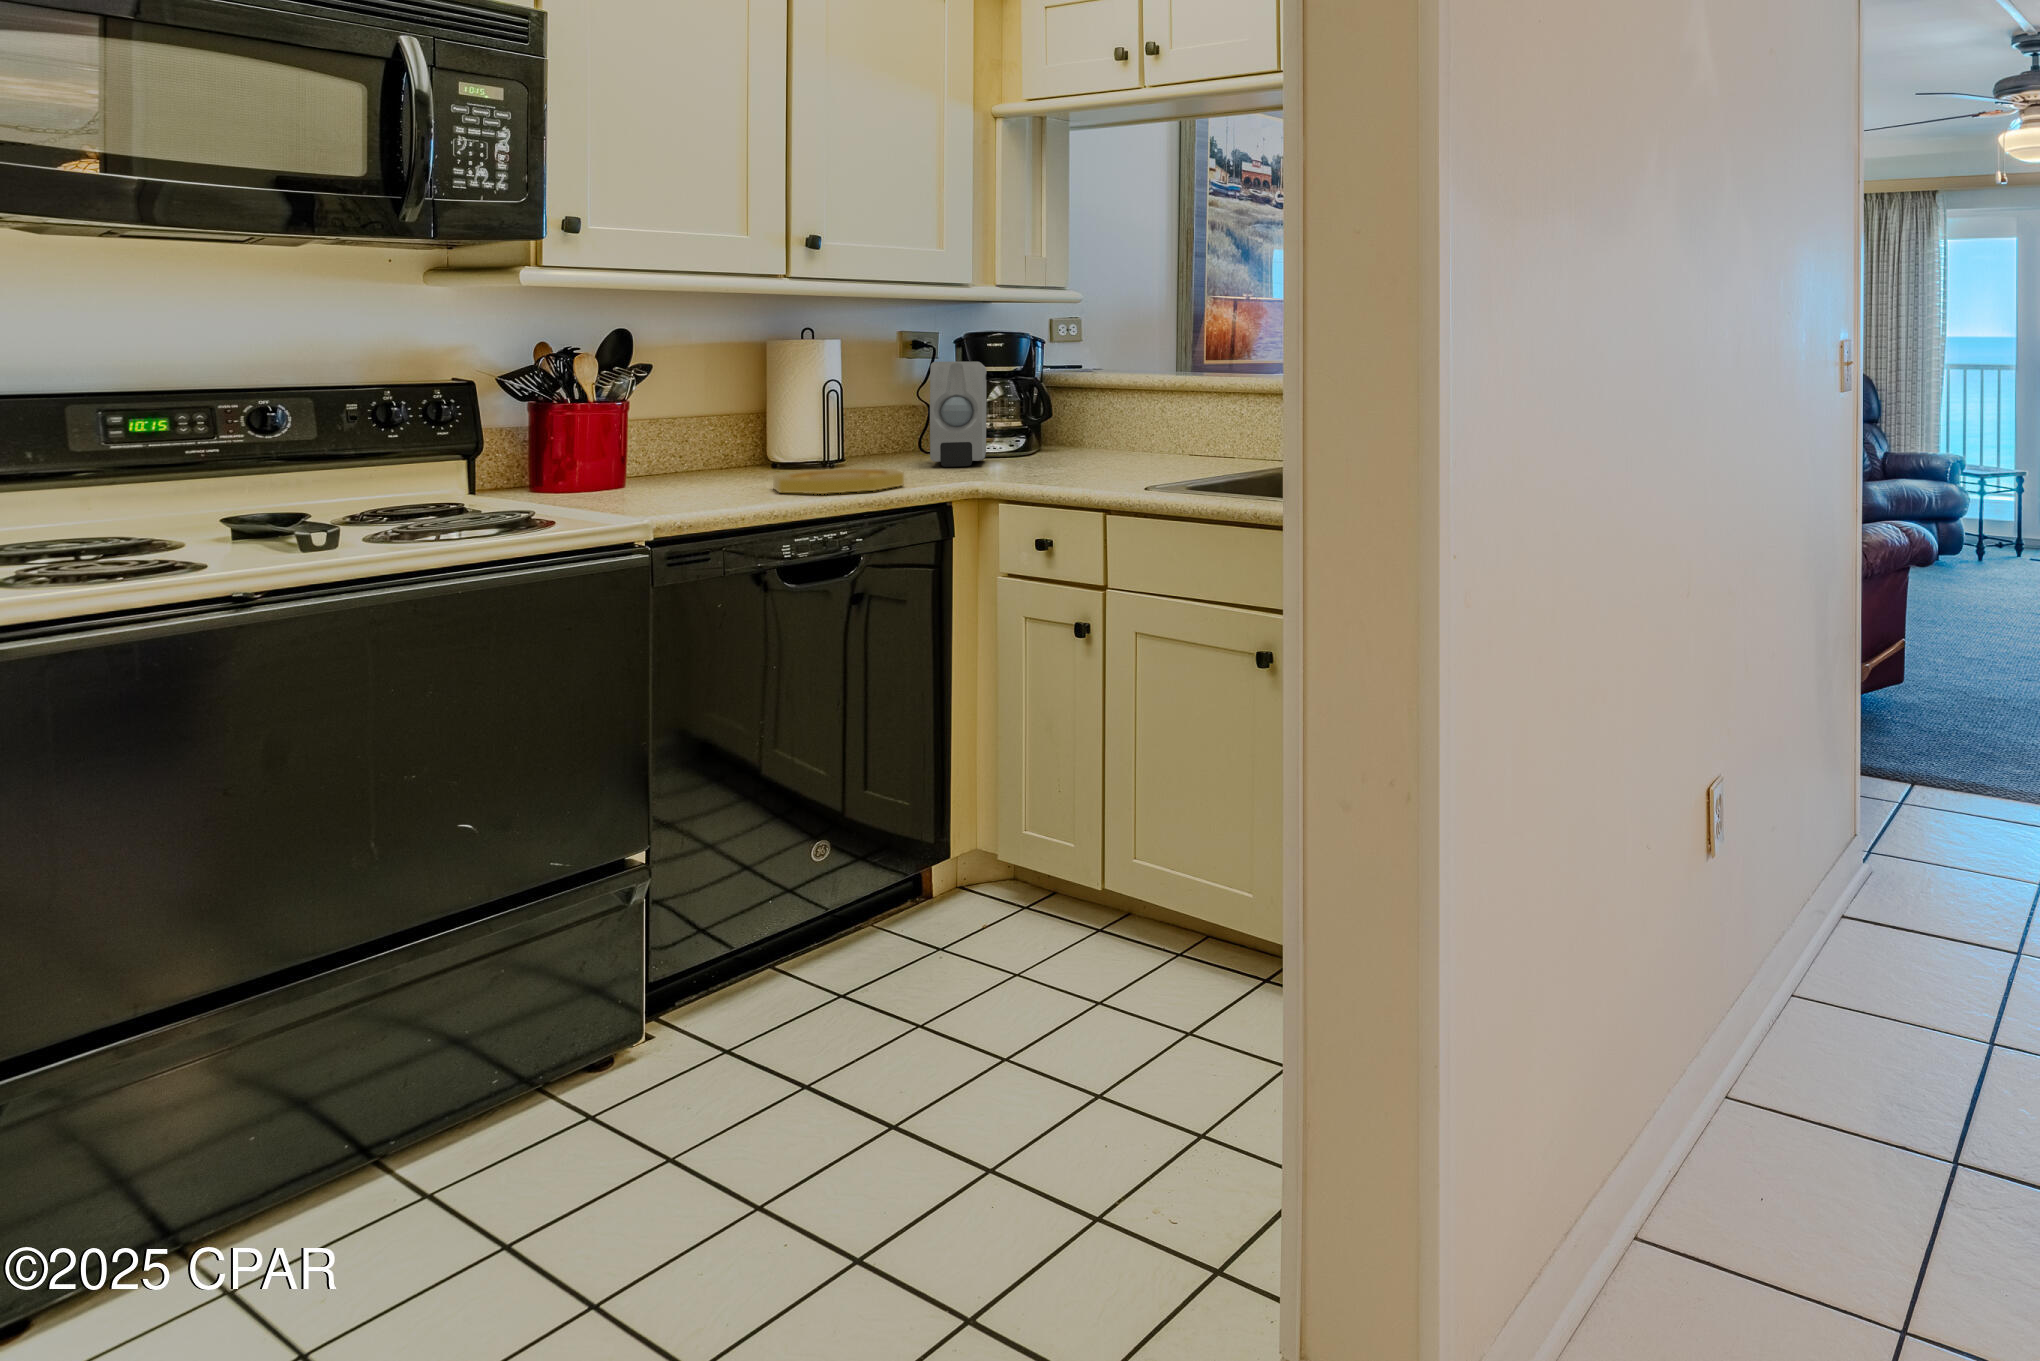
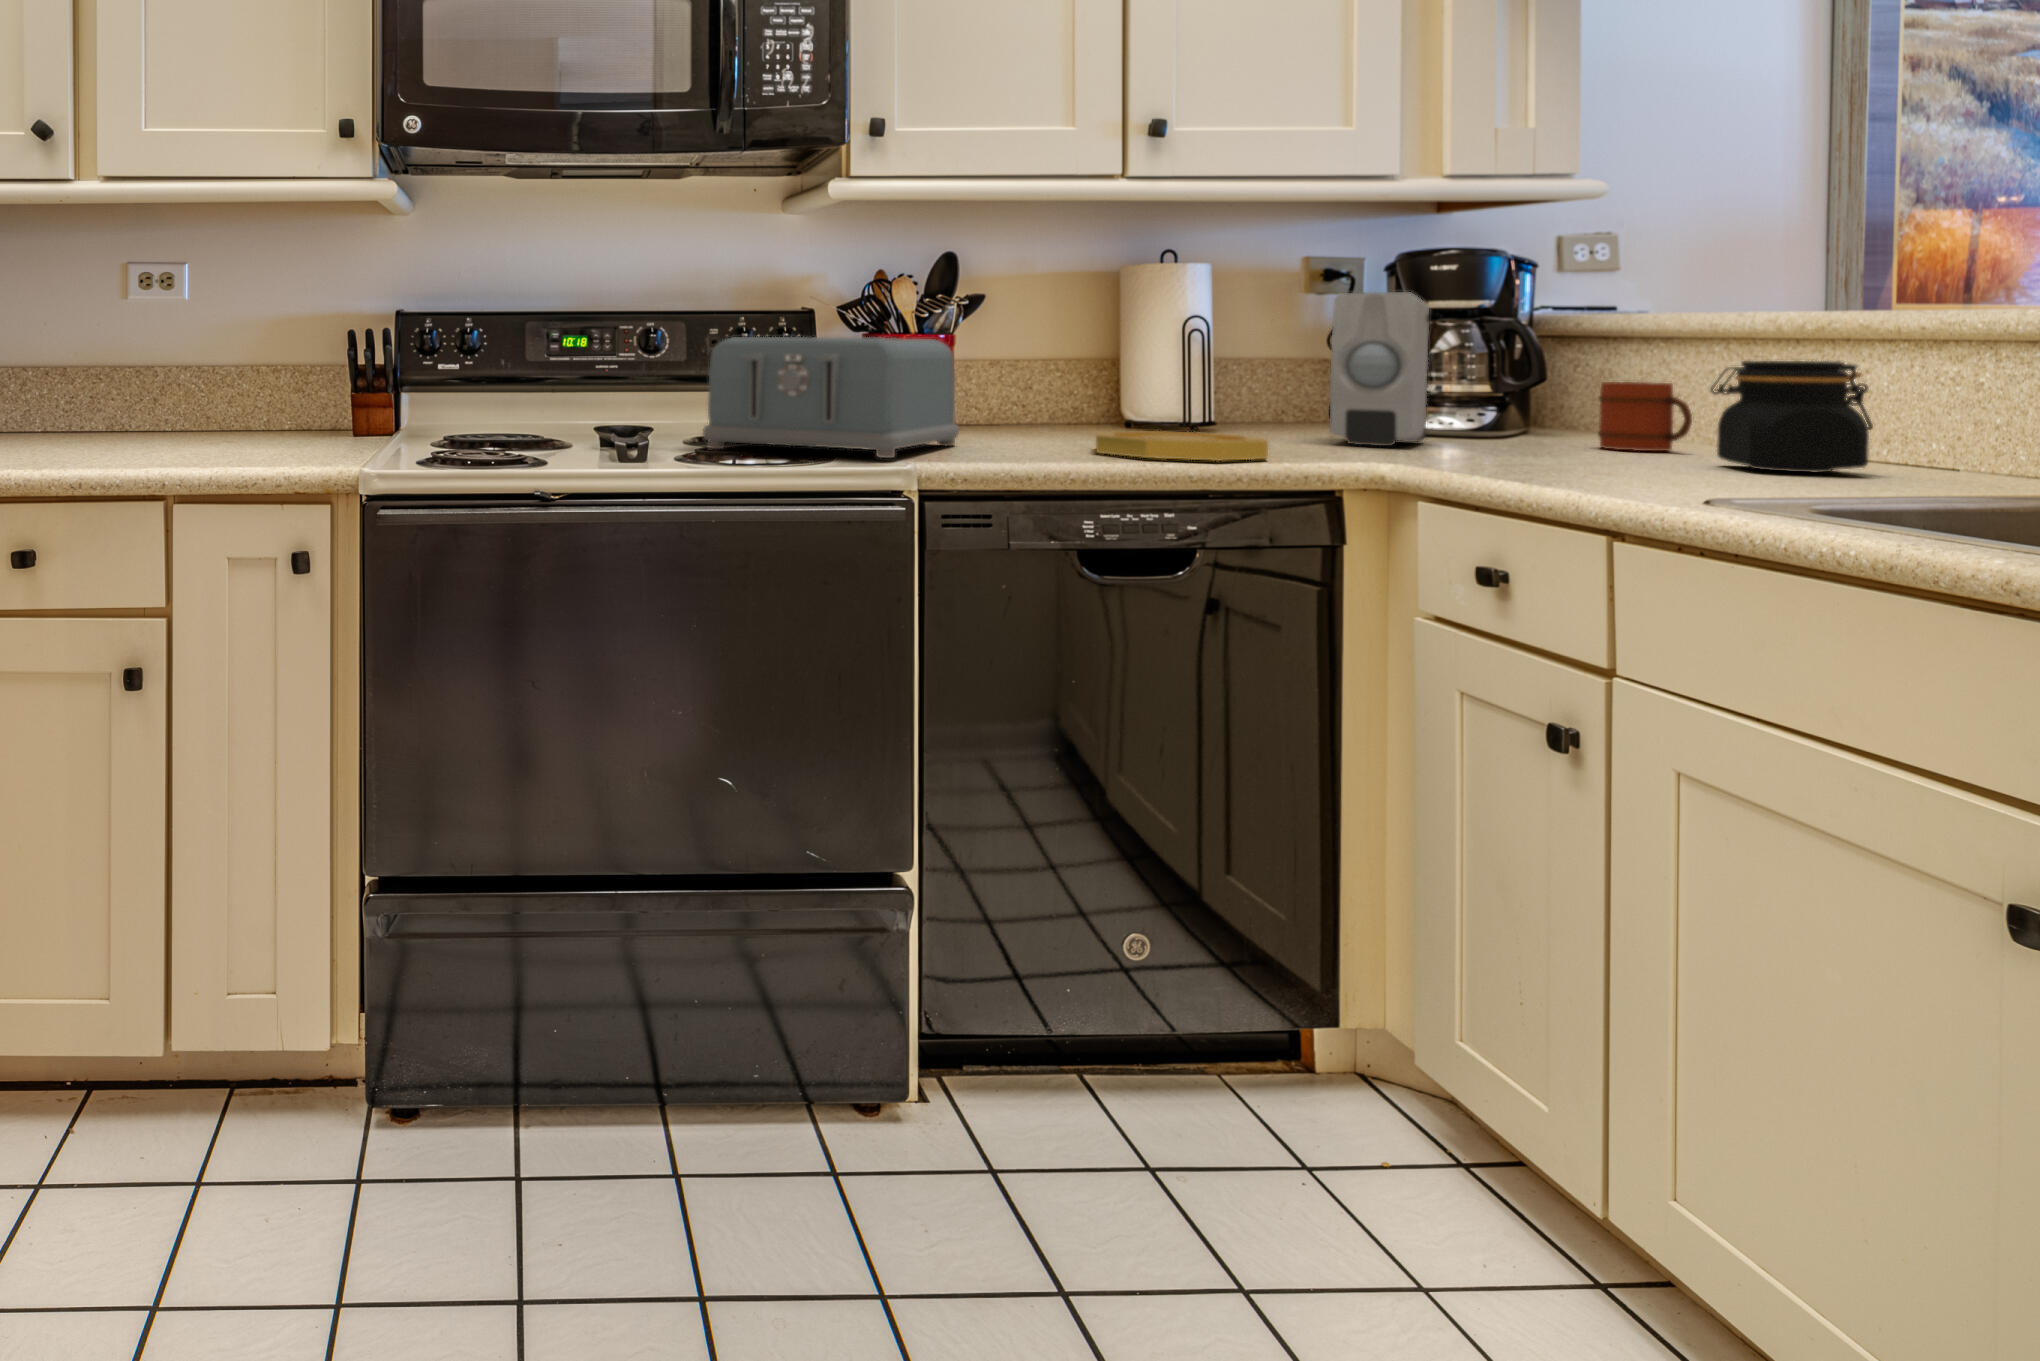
jar: none [1136,402,1203,465] -> present [1711,361,1873,473]
toaster: none [402,410,656,527] -> present [703,337,959,458]
mug: none [1079,413,1125,456] -> present [1598,382,1692,451]

